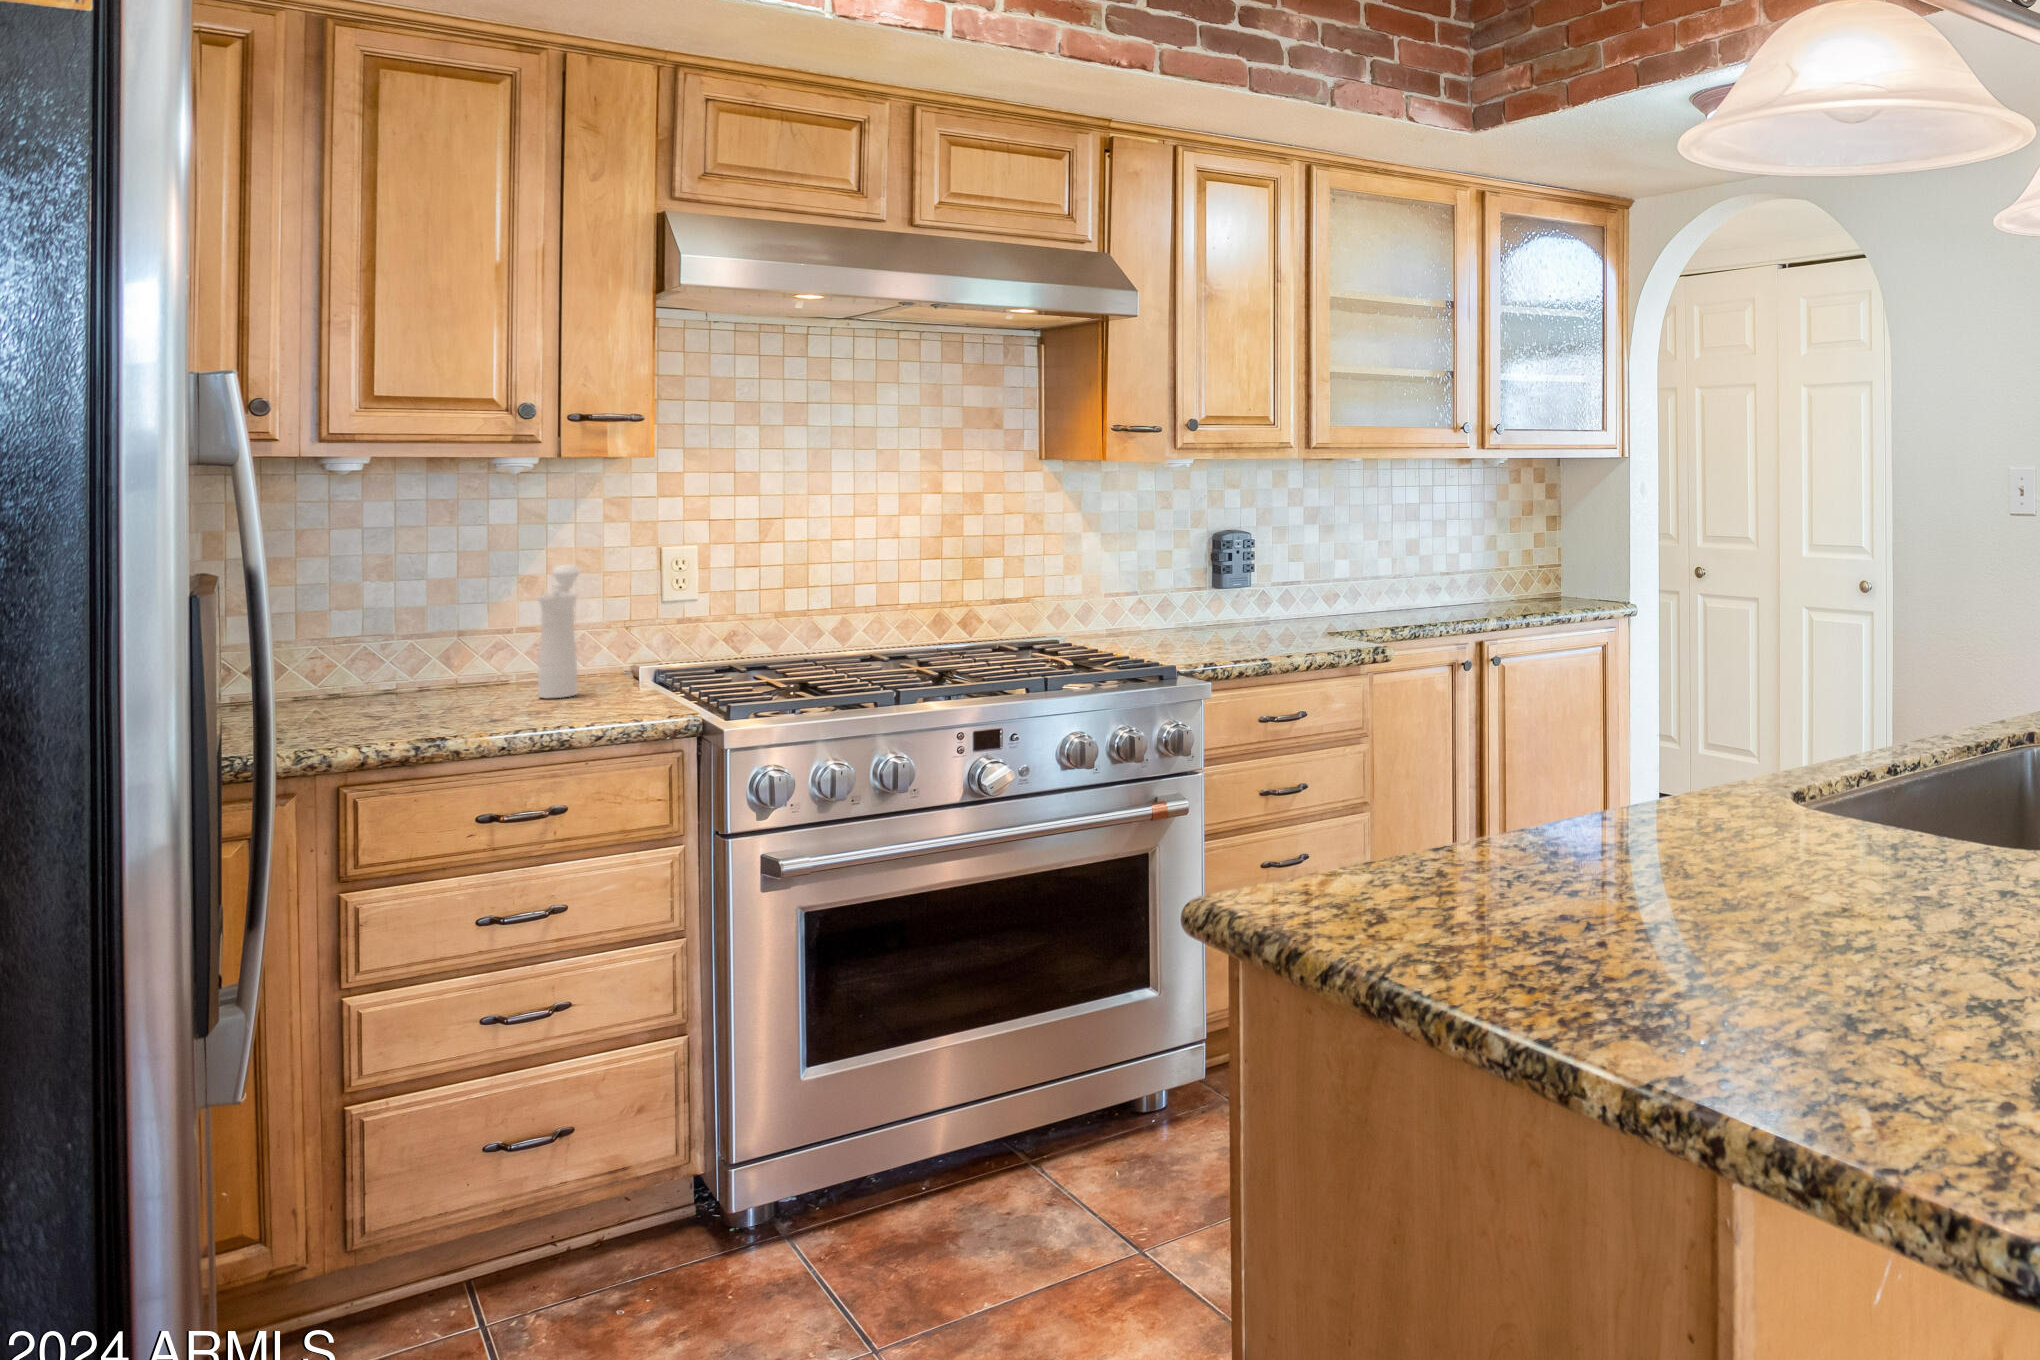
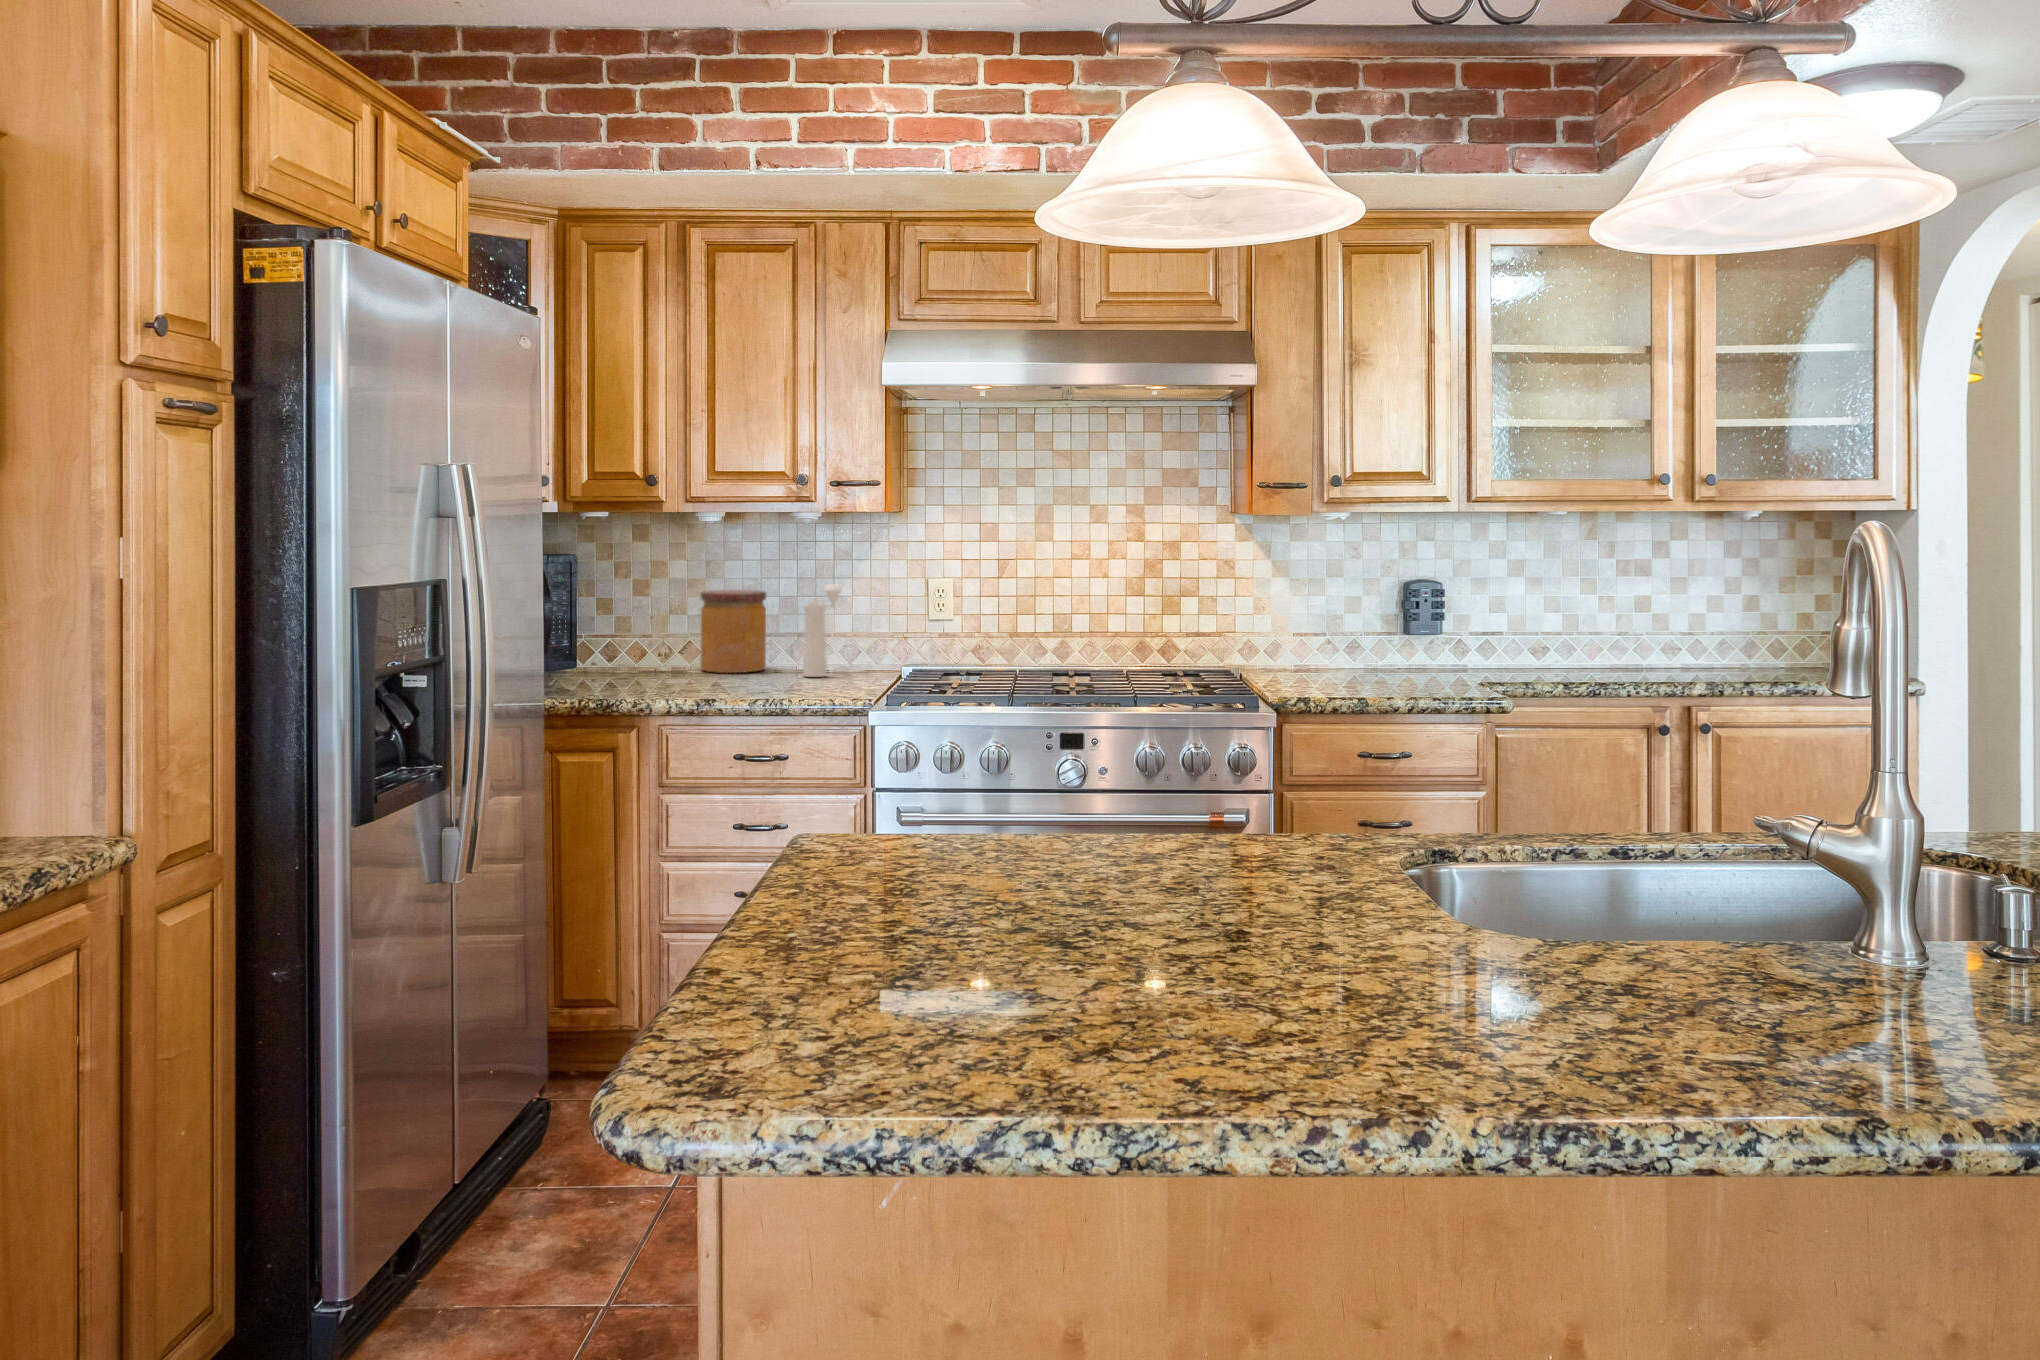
jar: none [332,580,453,709] -> present [701,590,766,673]

